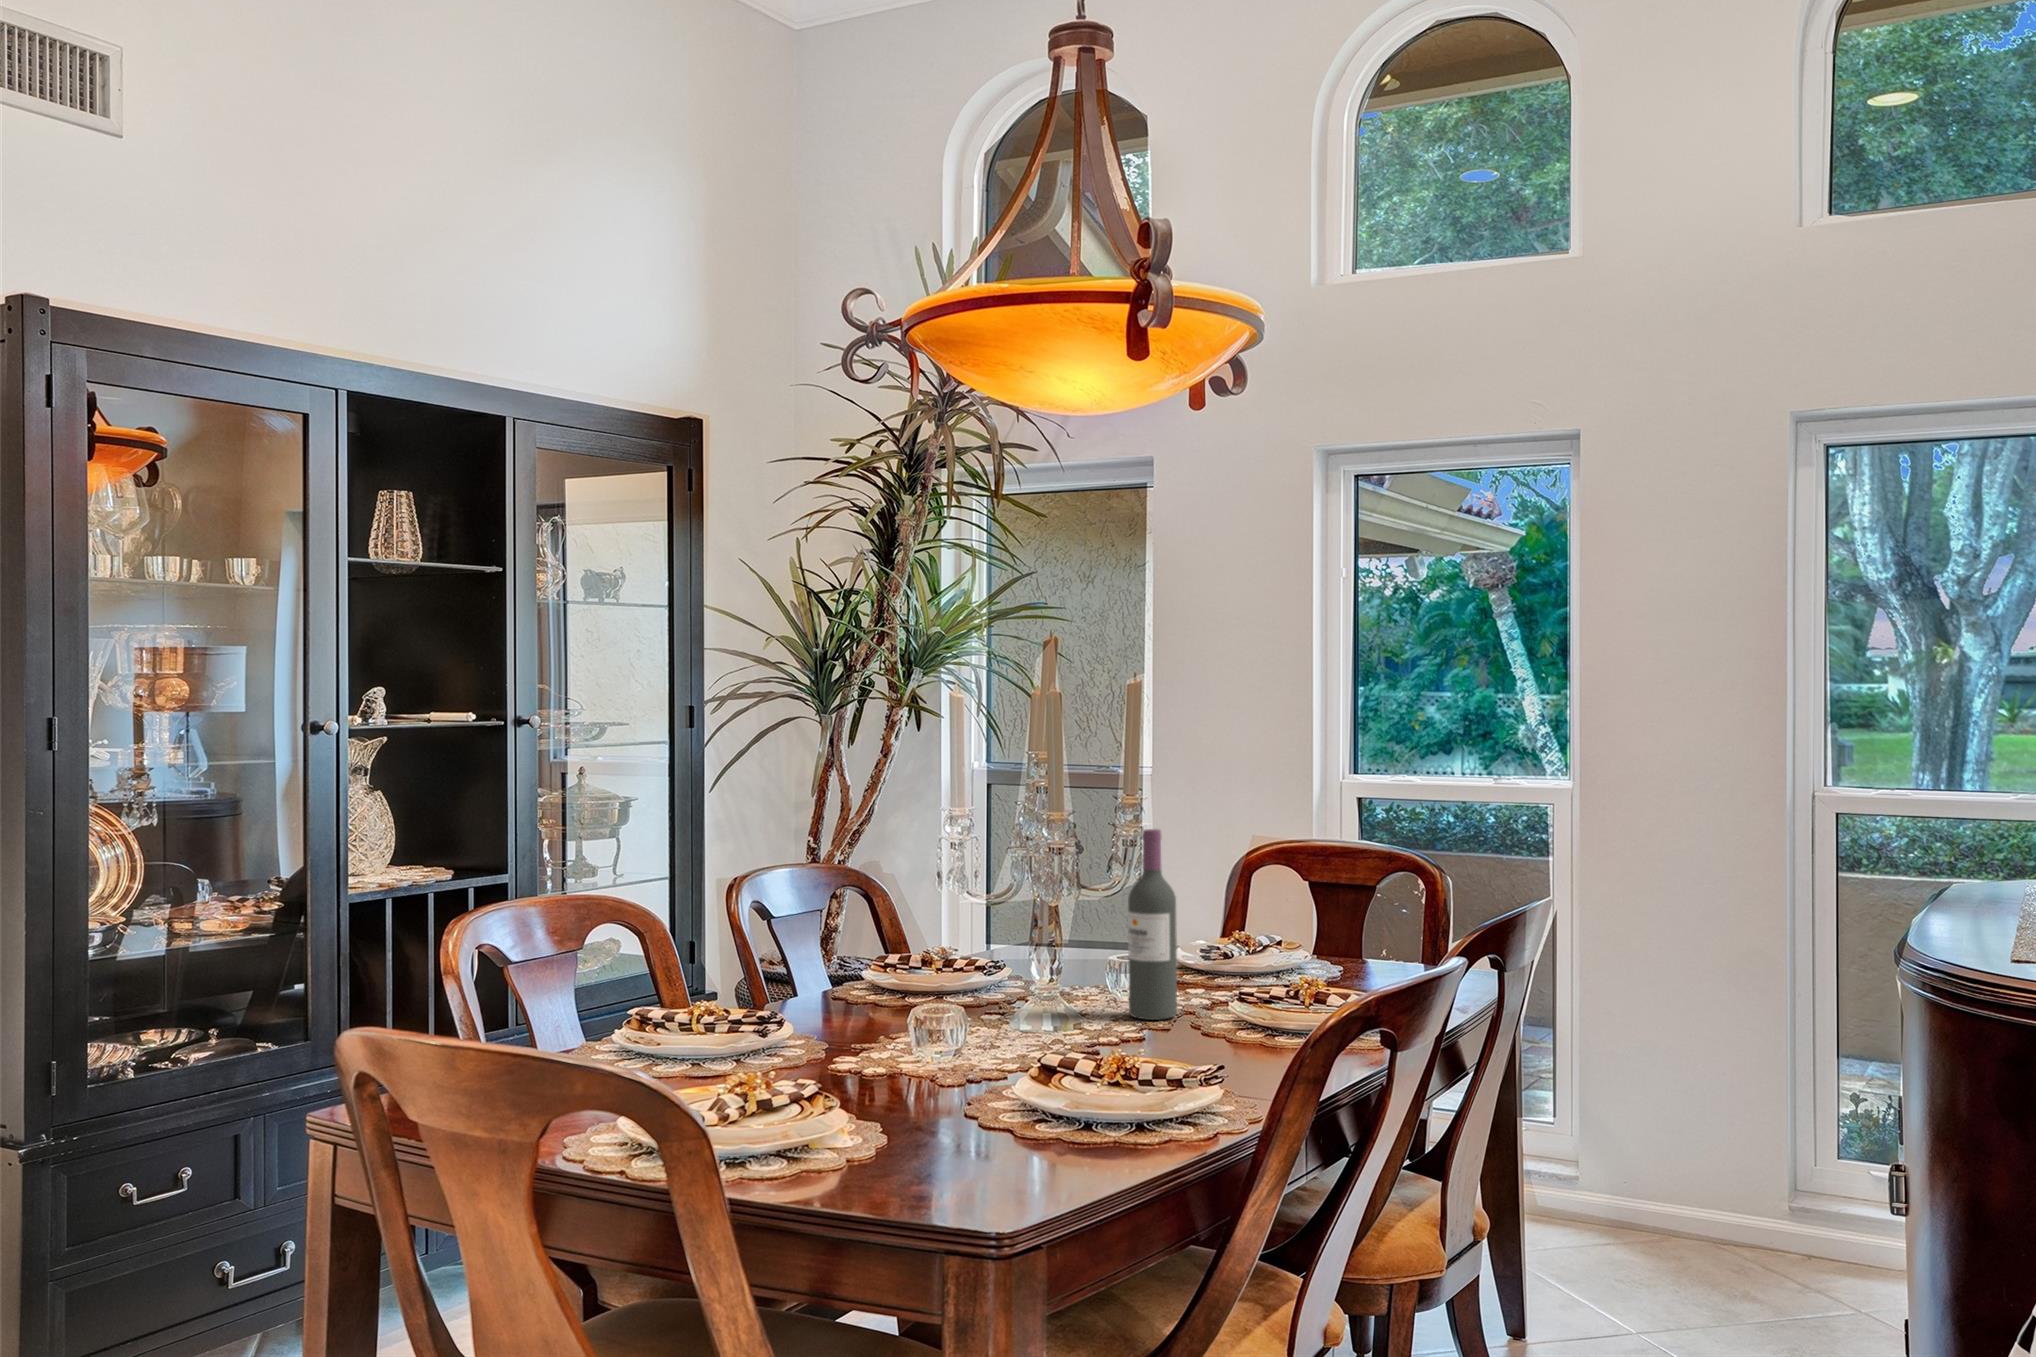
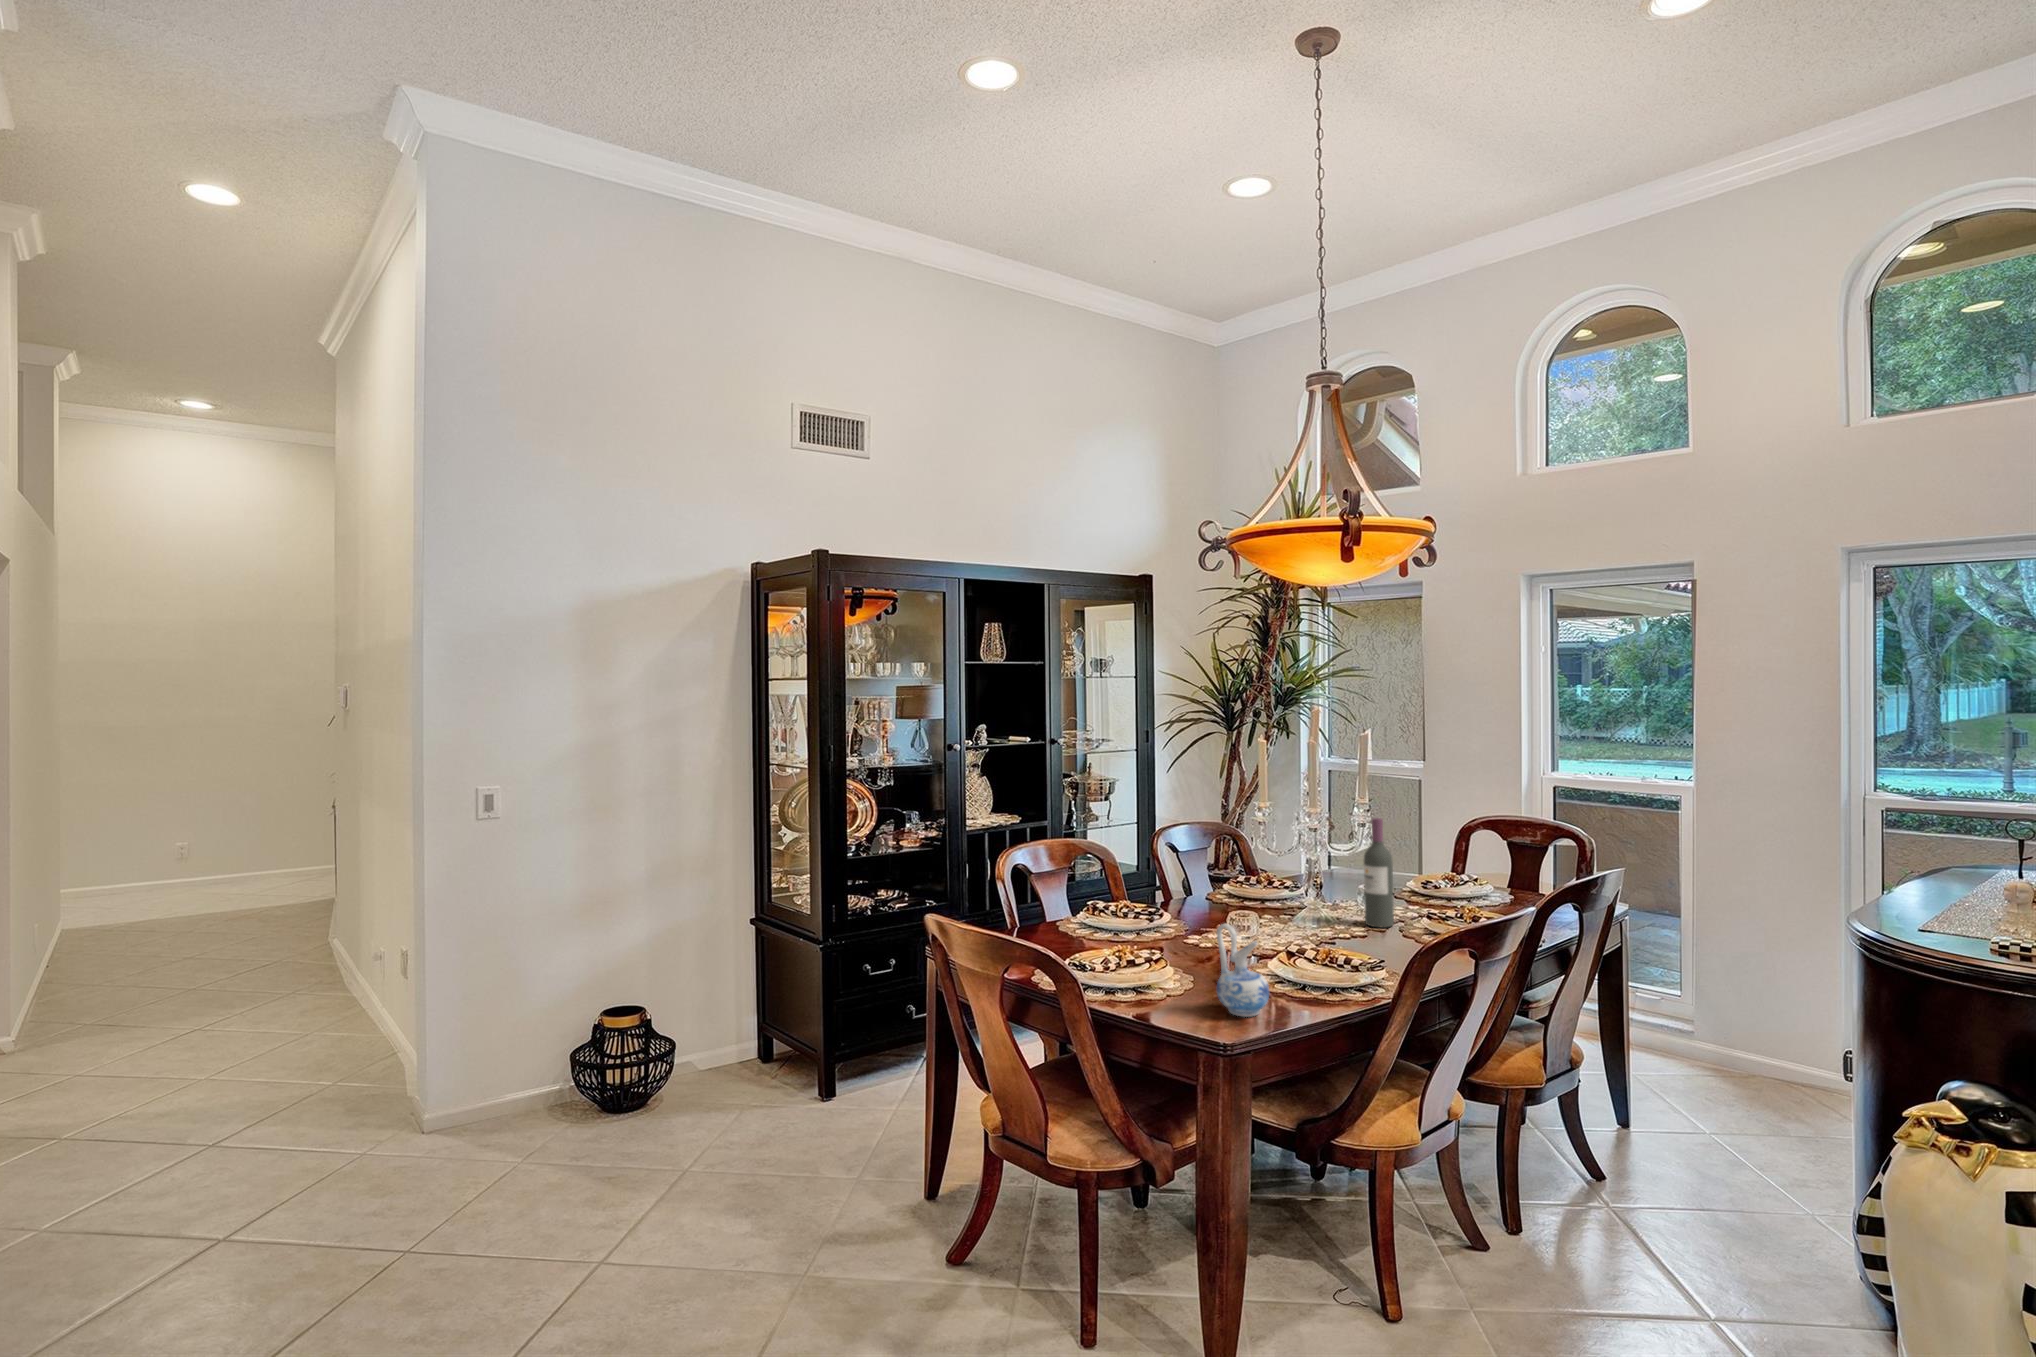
ceramic pitcher: none [951,1011,1050,1187] -> present [1217,924,1269,1017]

